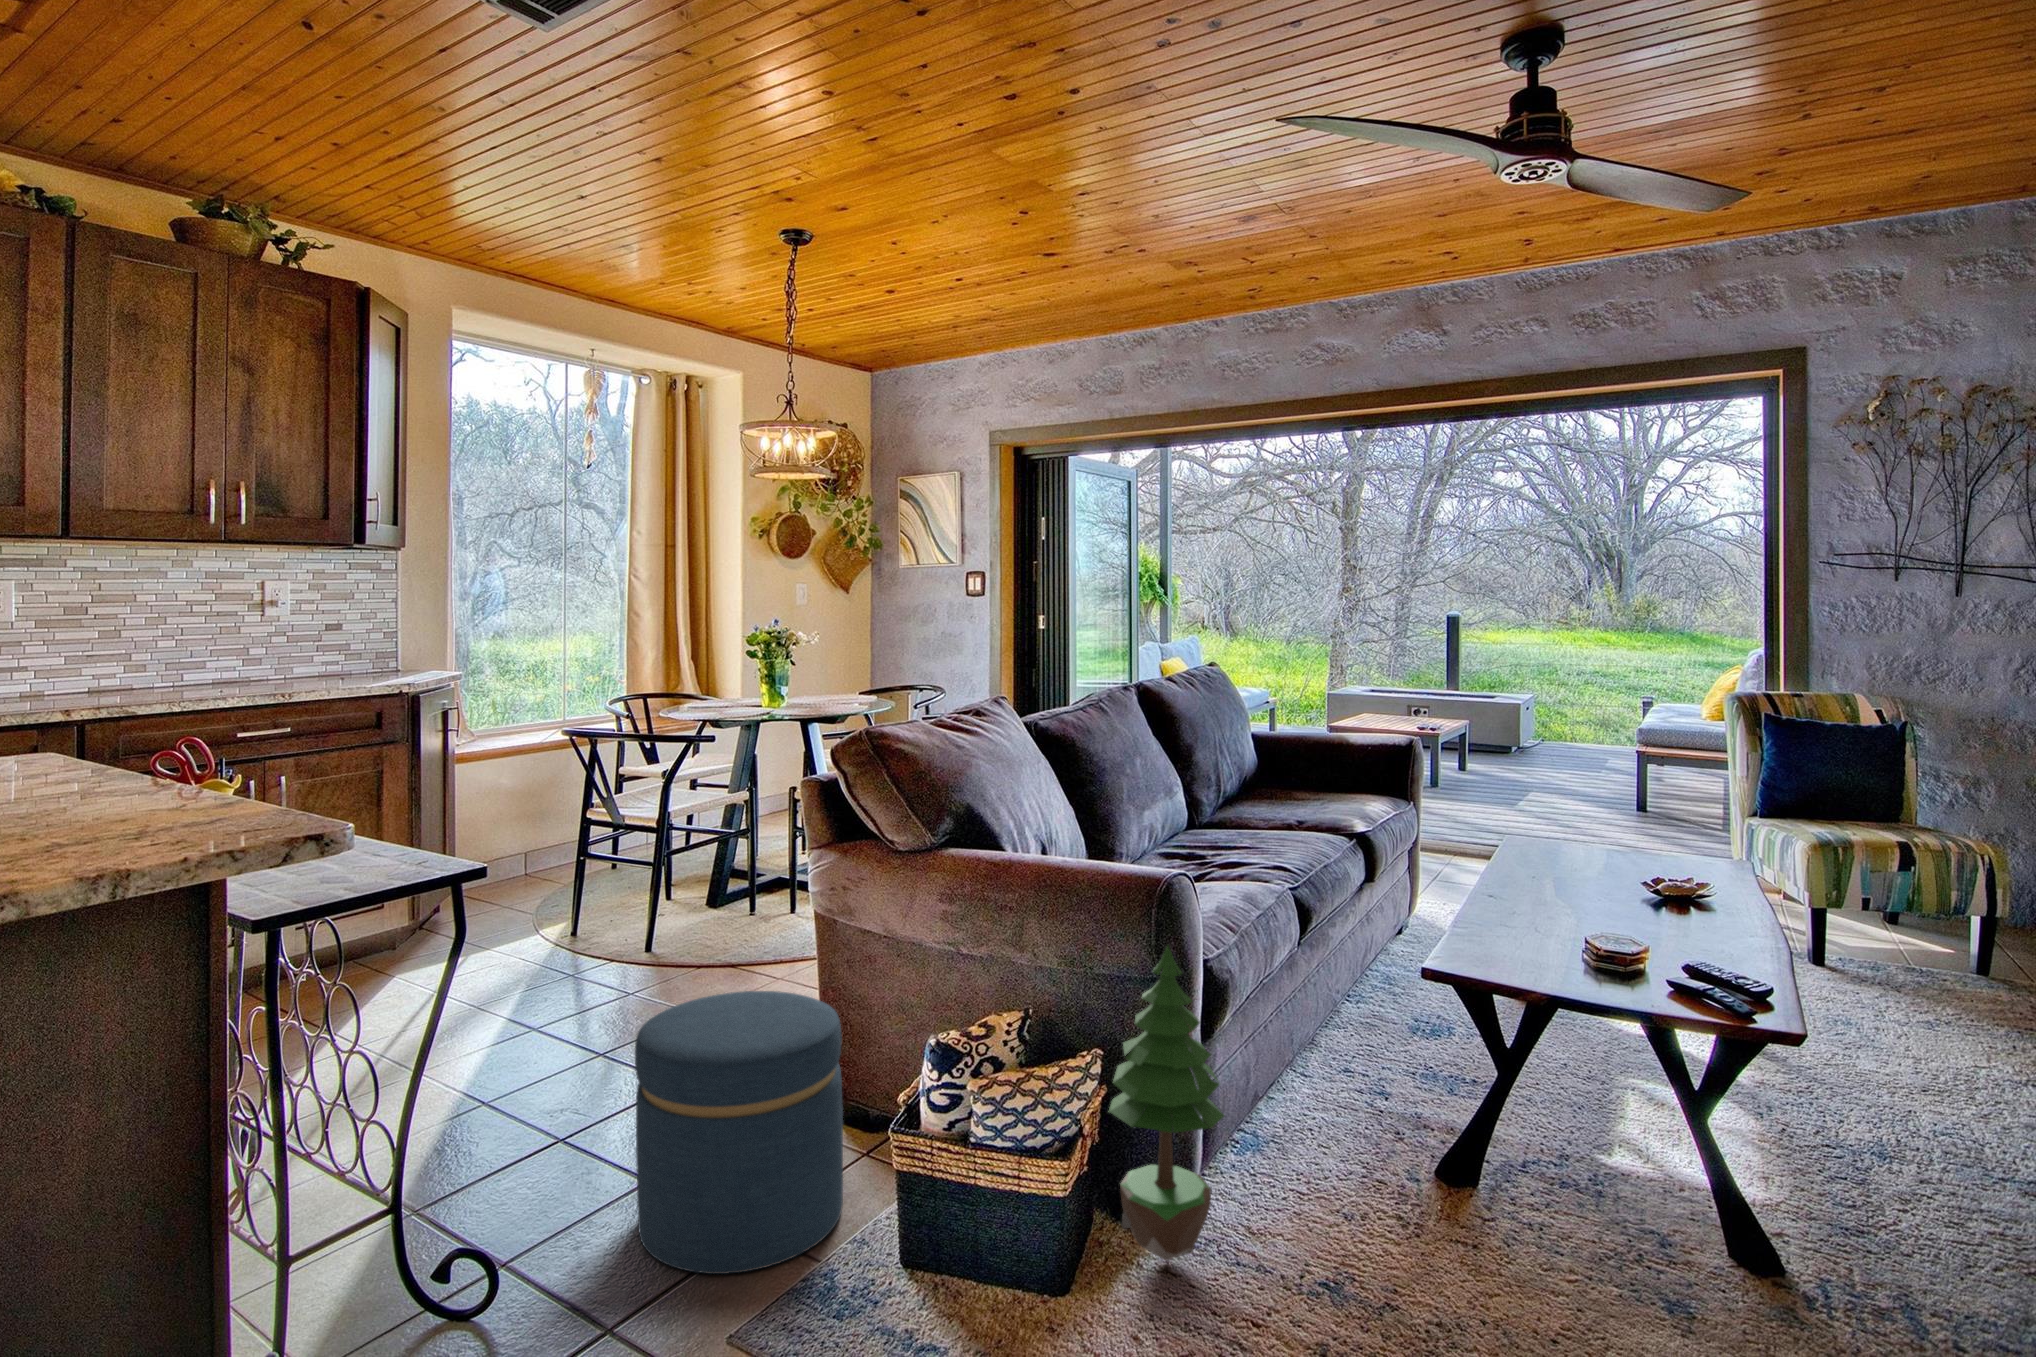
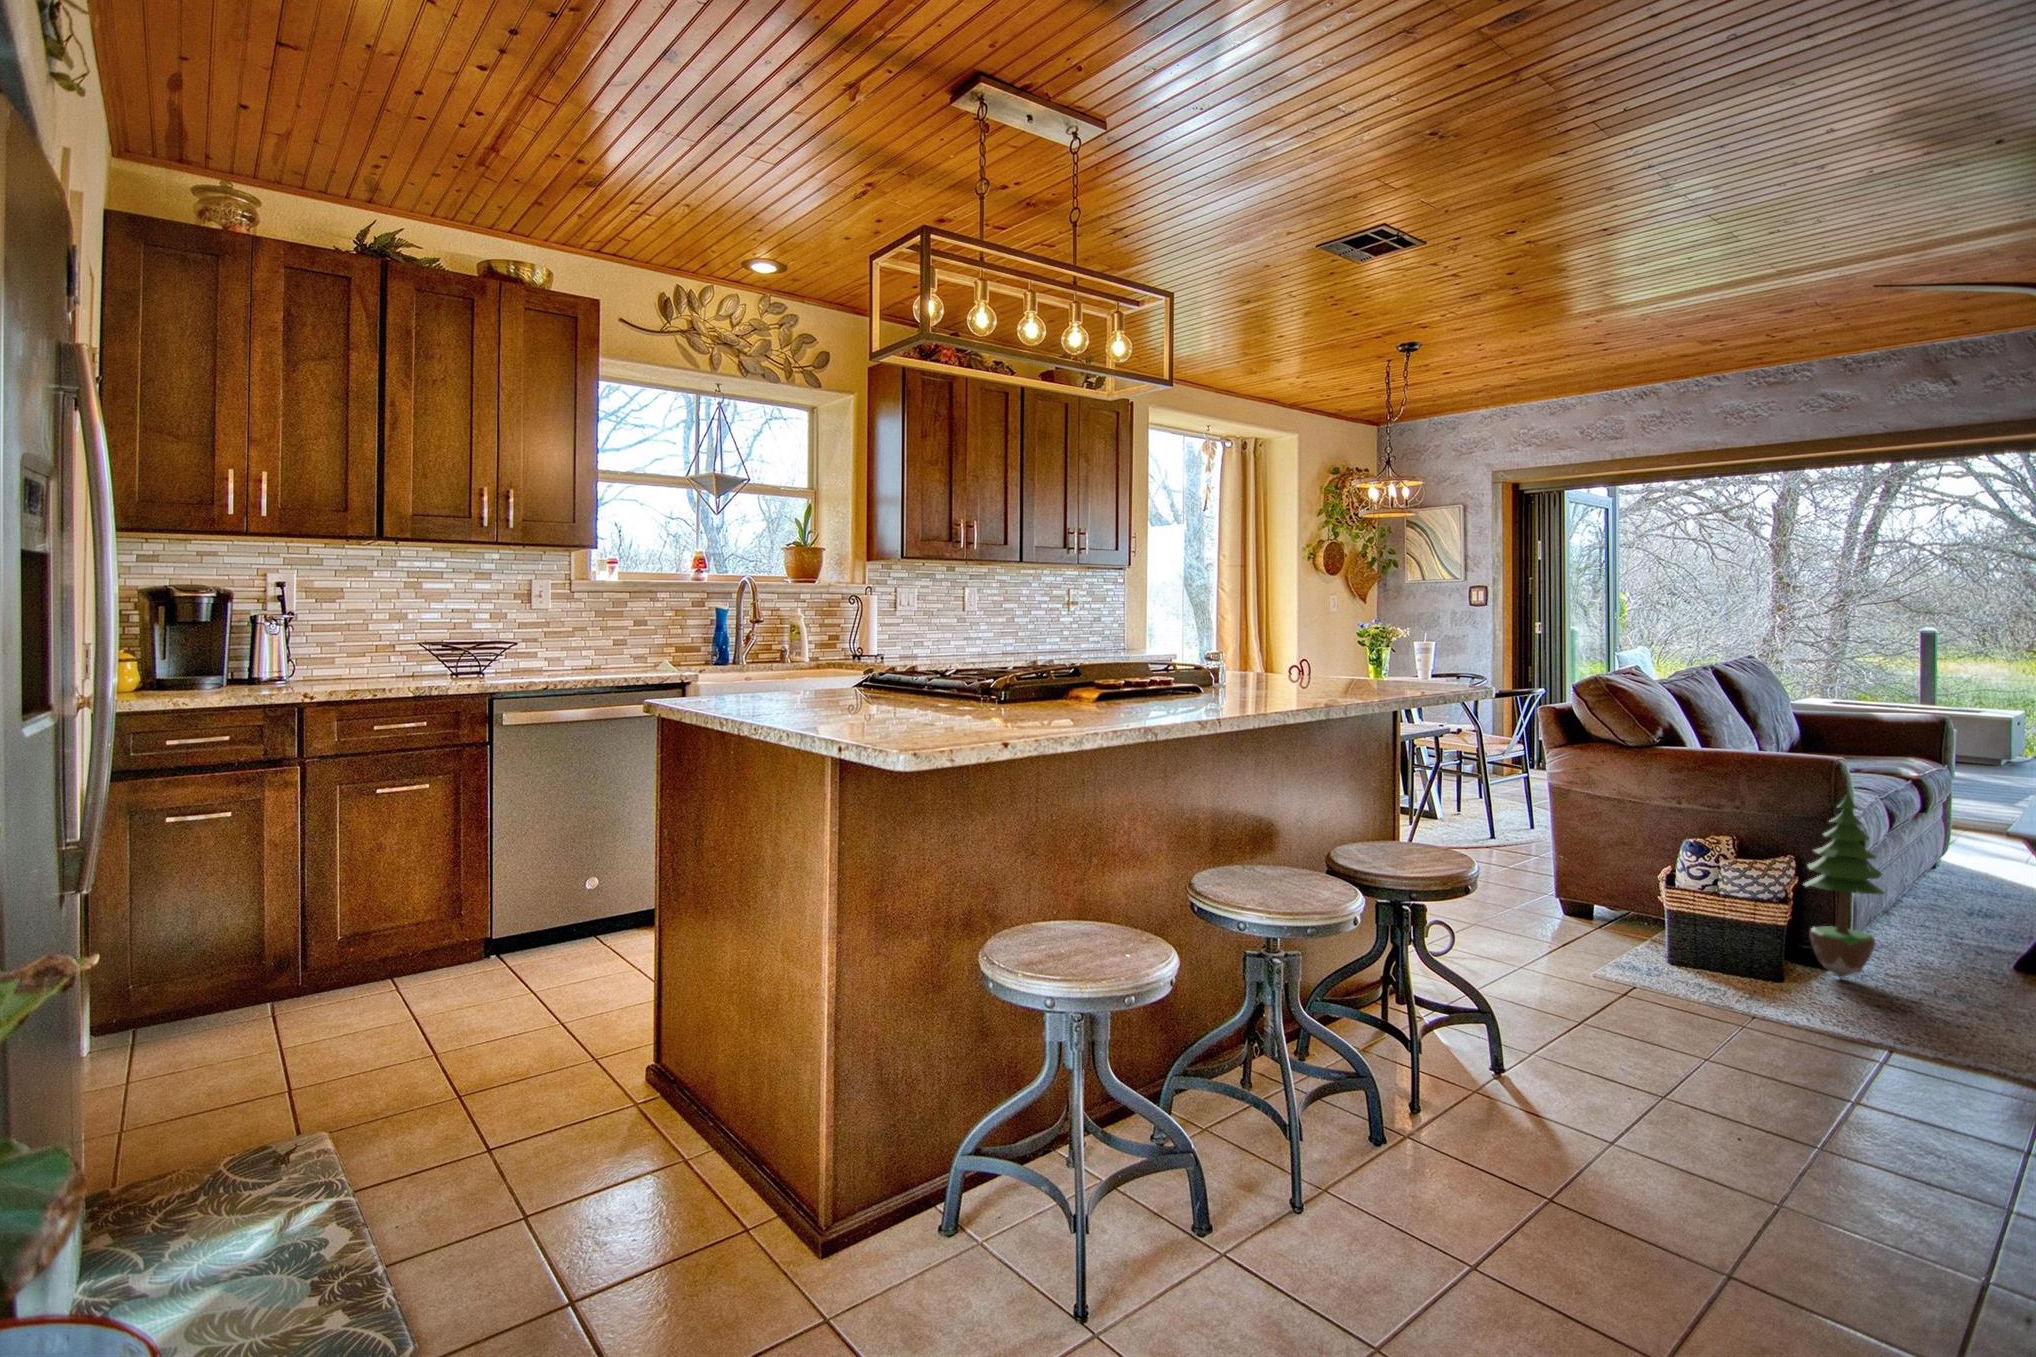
ottoman: present [635,991,843,1274] -> none [1489,823,1616,959]

